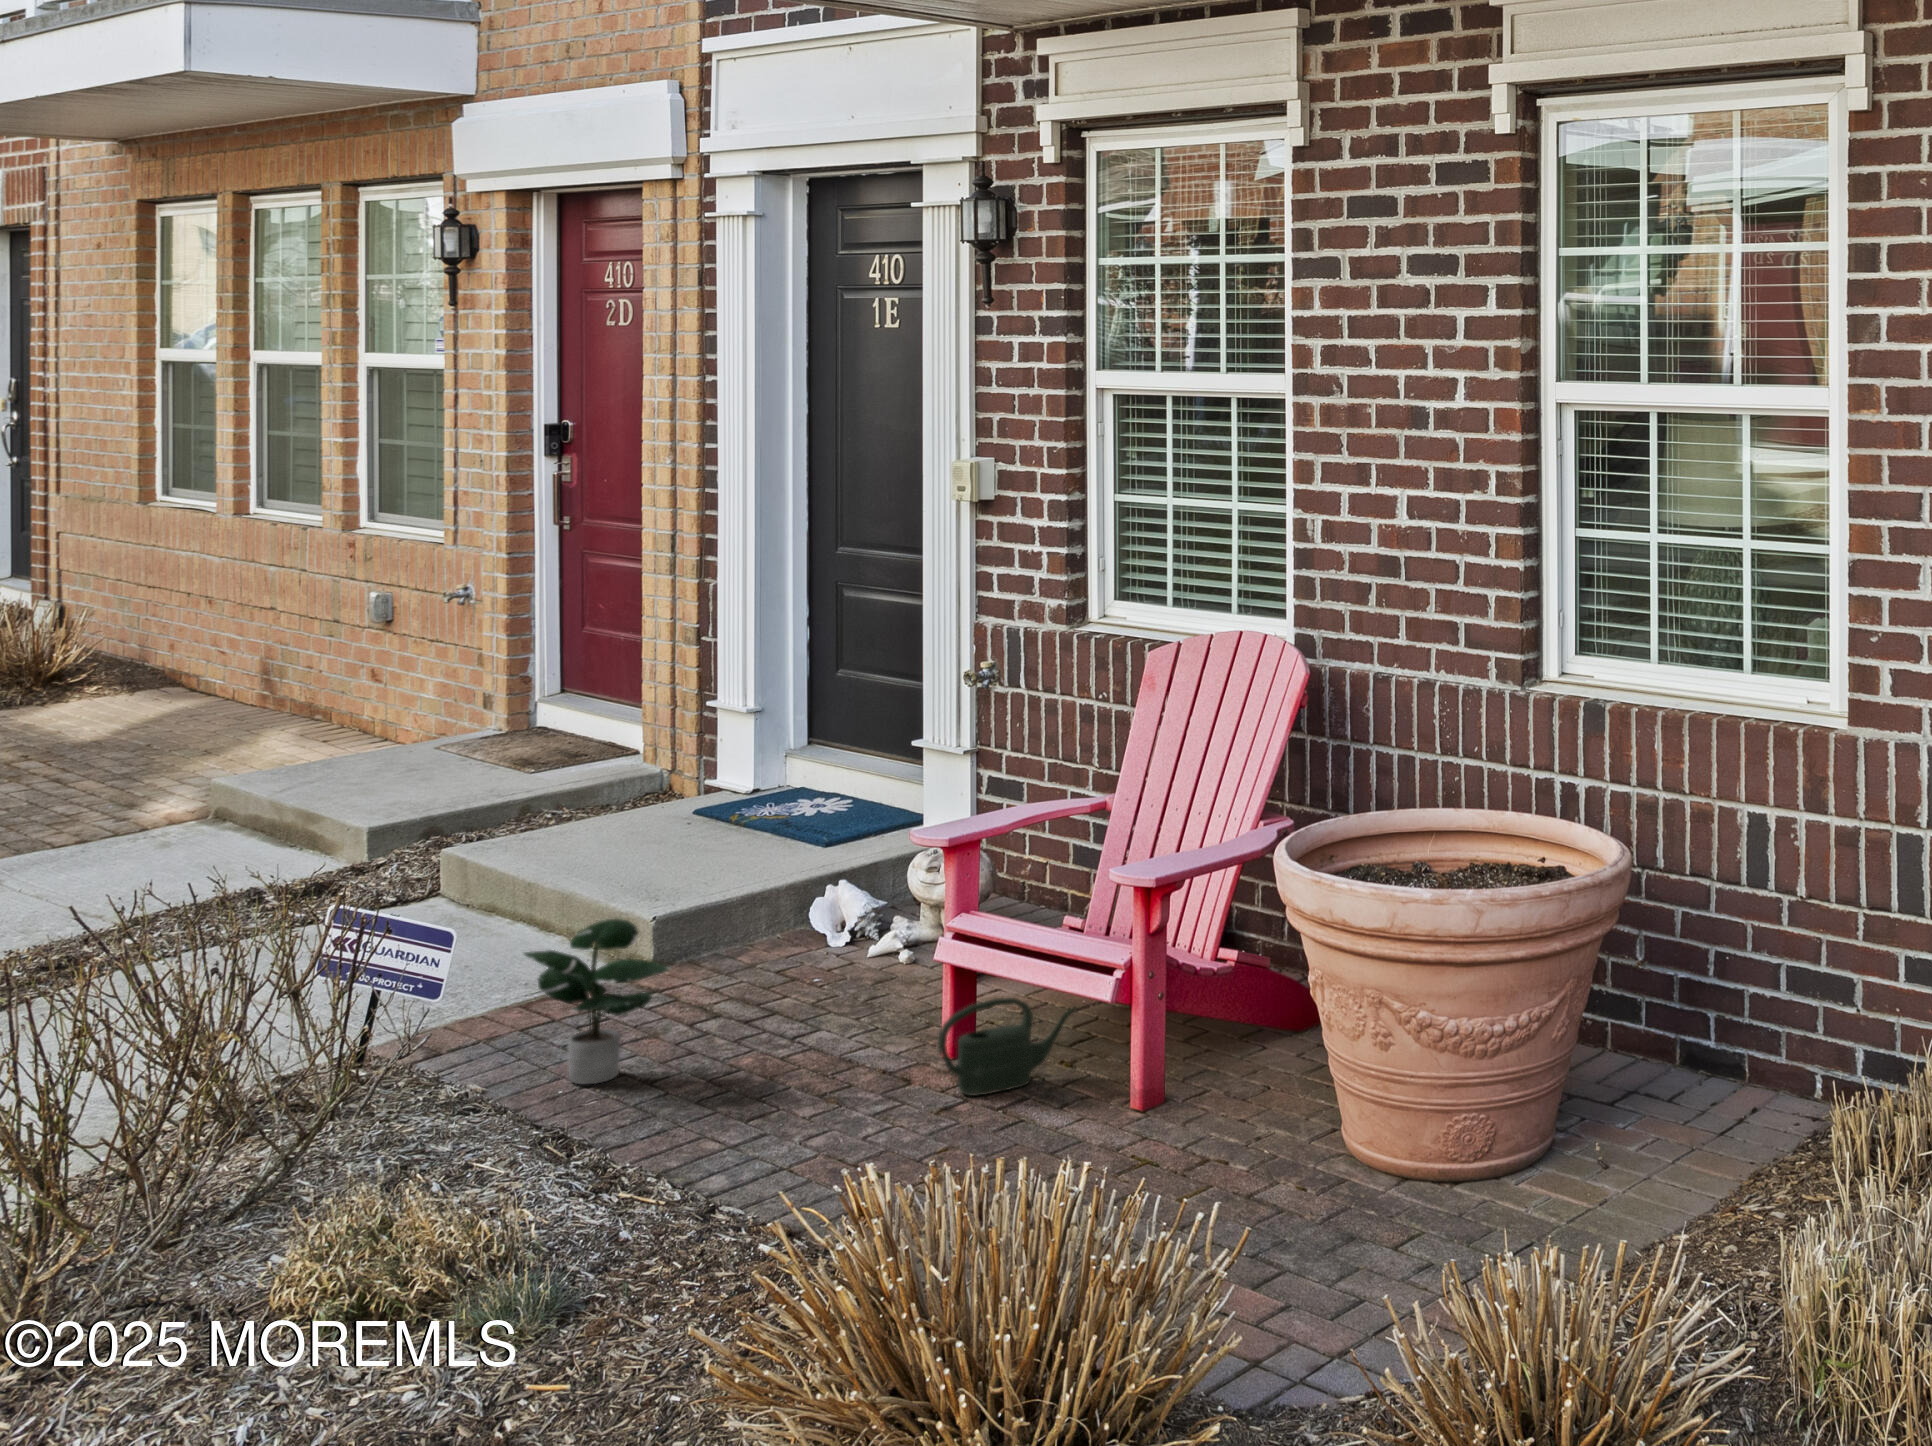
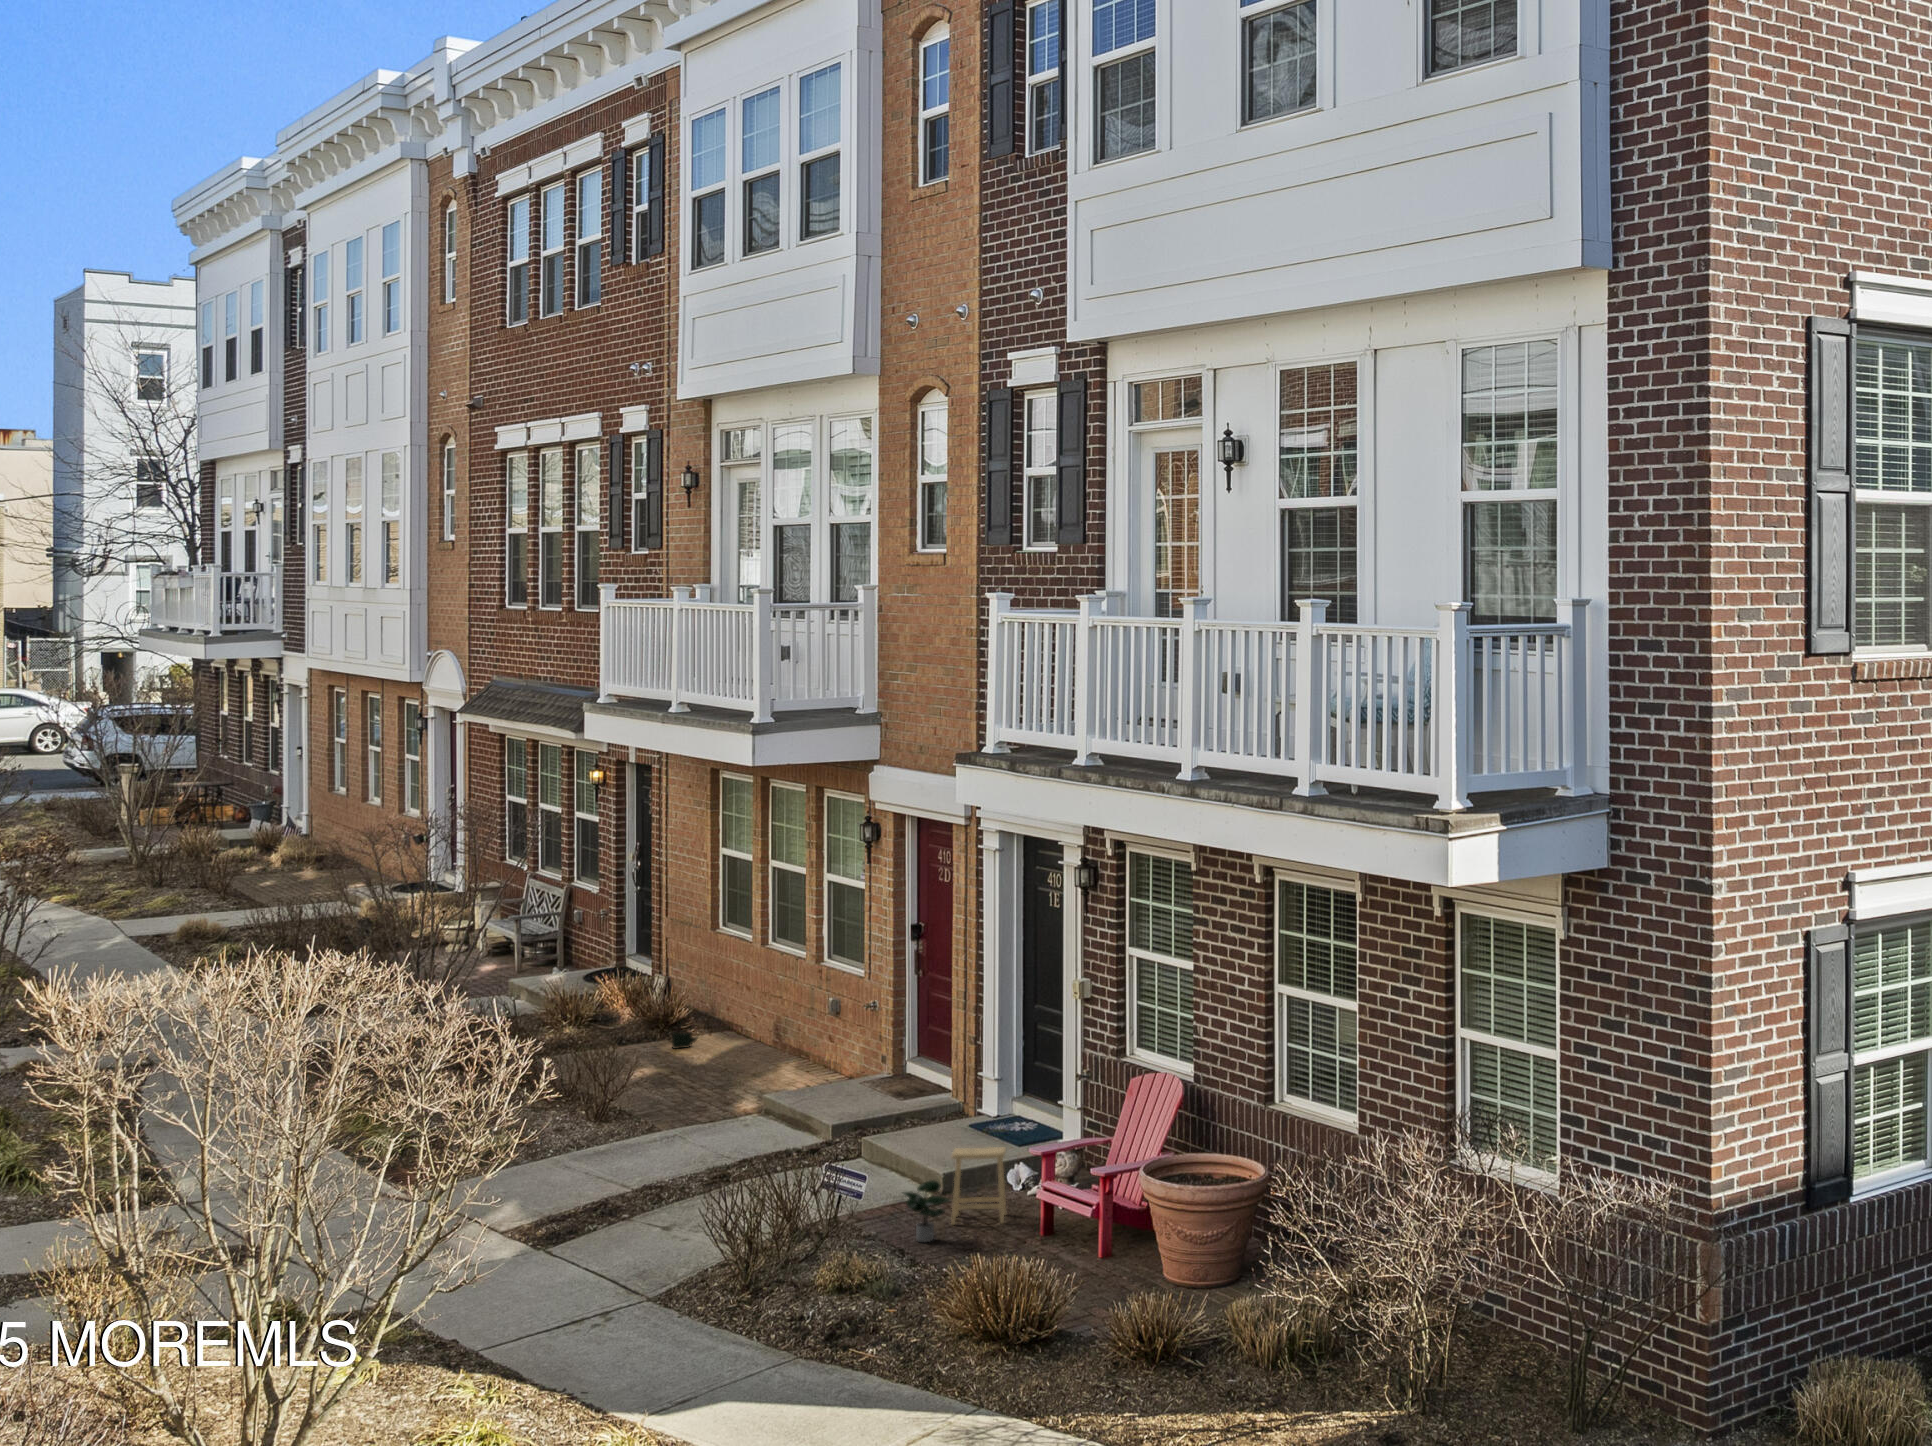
footstool: none [665,830,812,1033] -> present [951,1147,1006,1225]
watering can: present [938,998,1077,1096] -> present [668,1024,698,1049]

